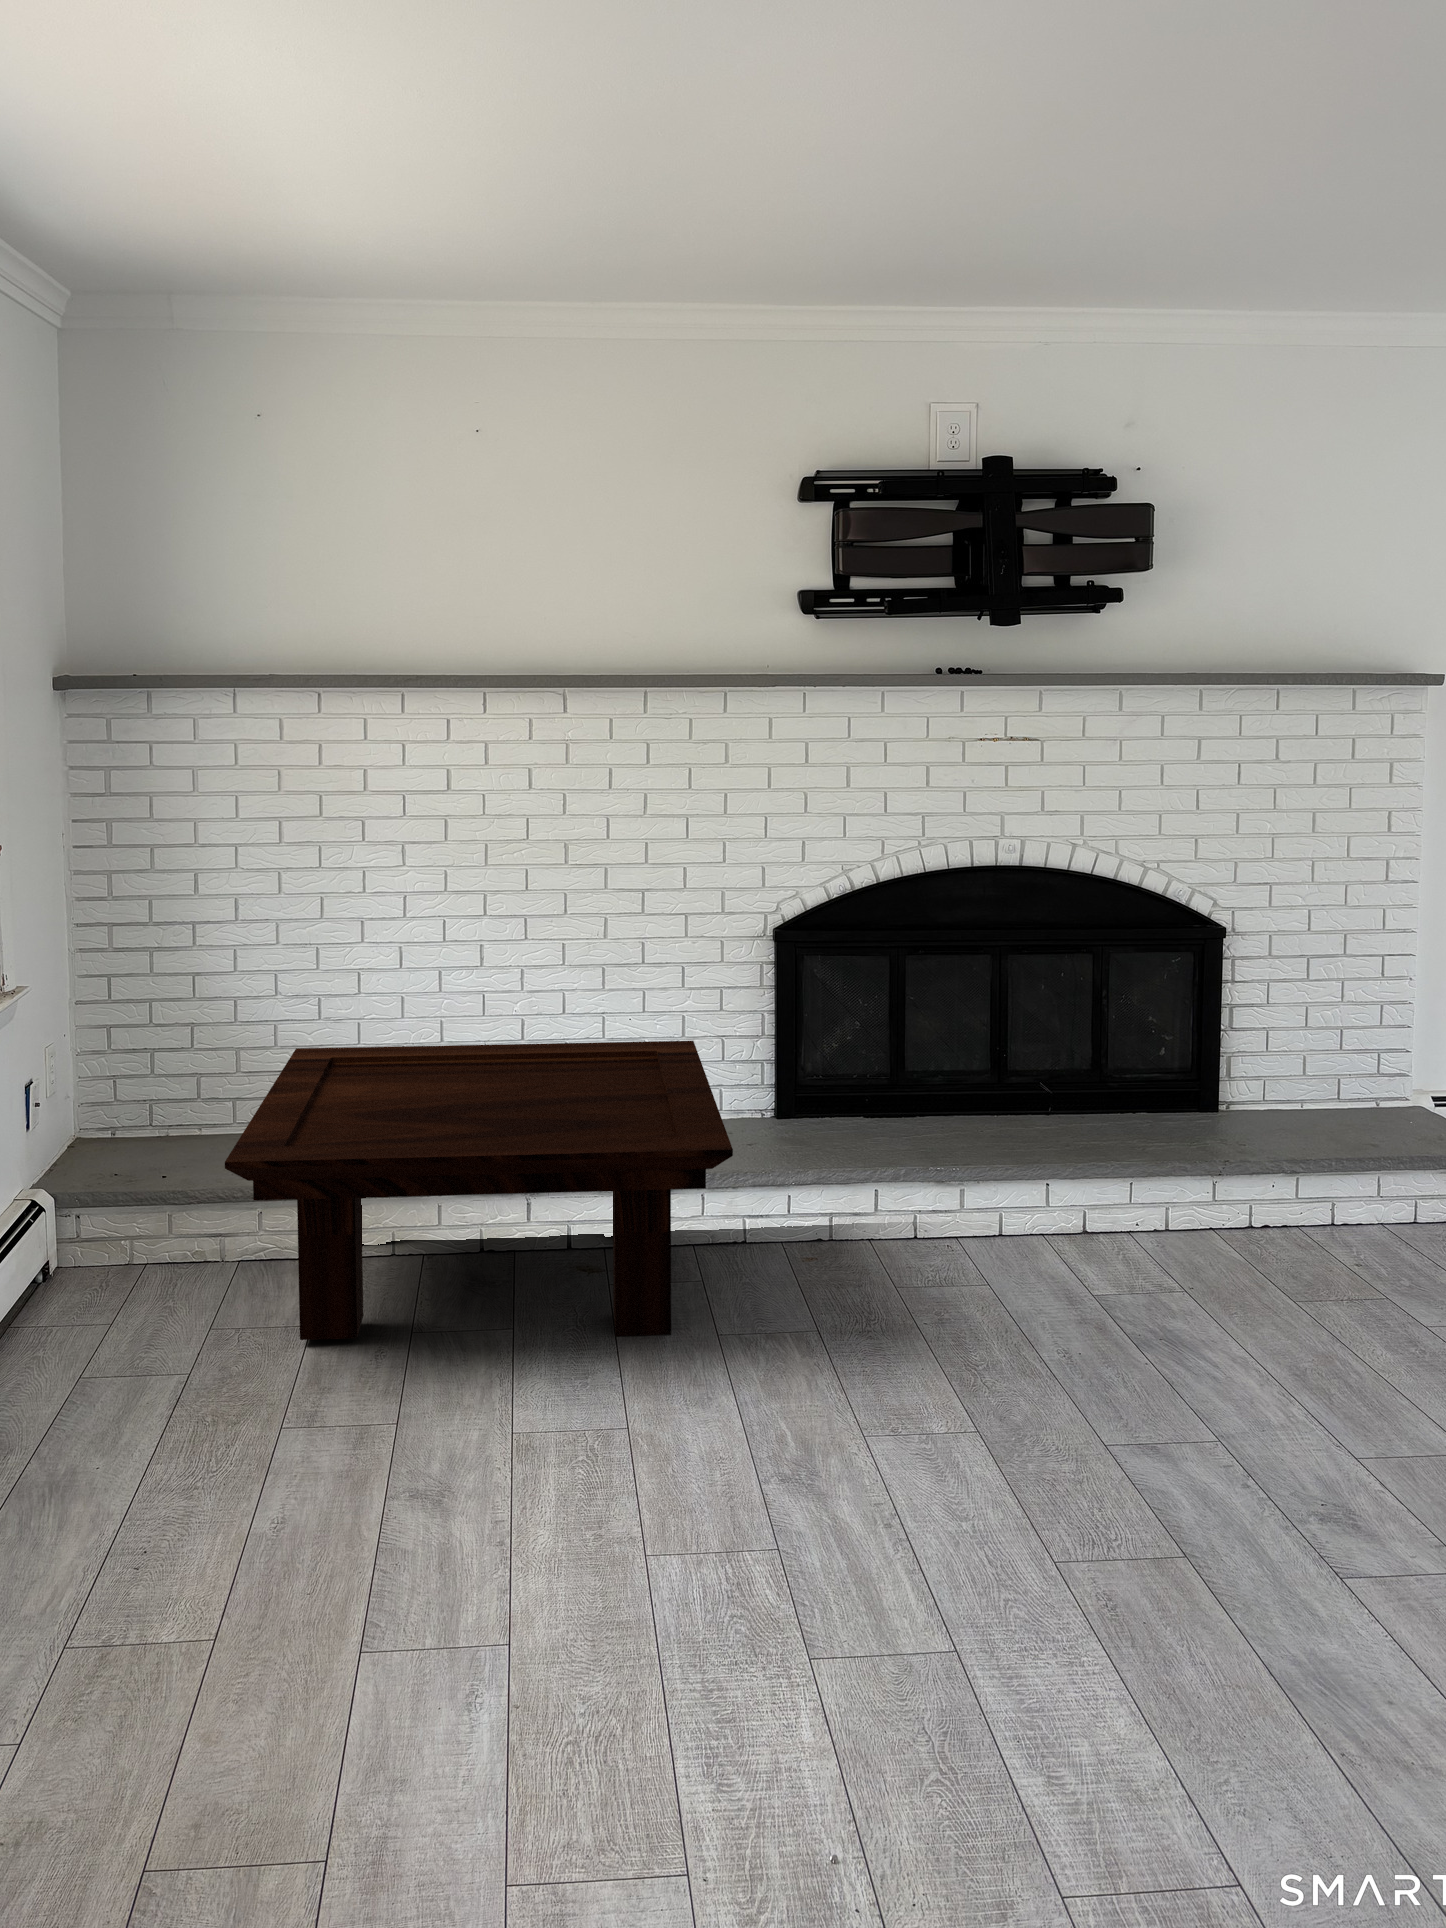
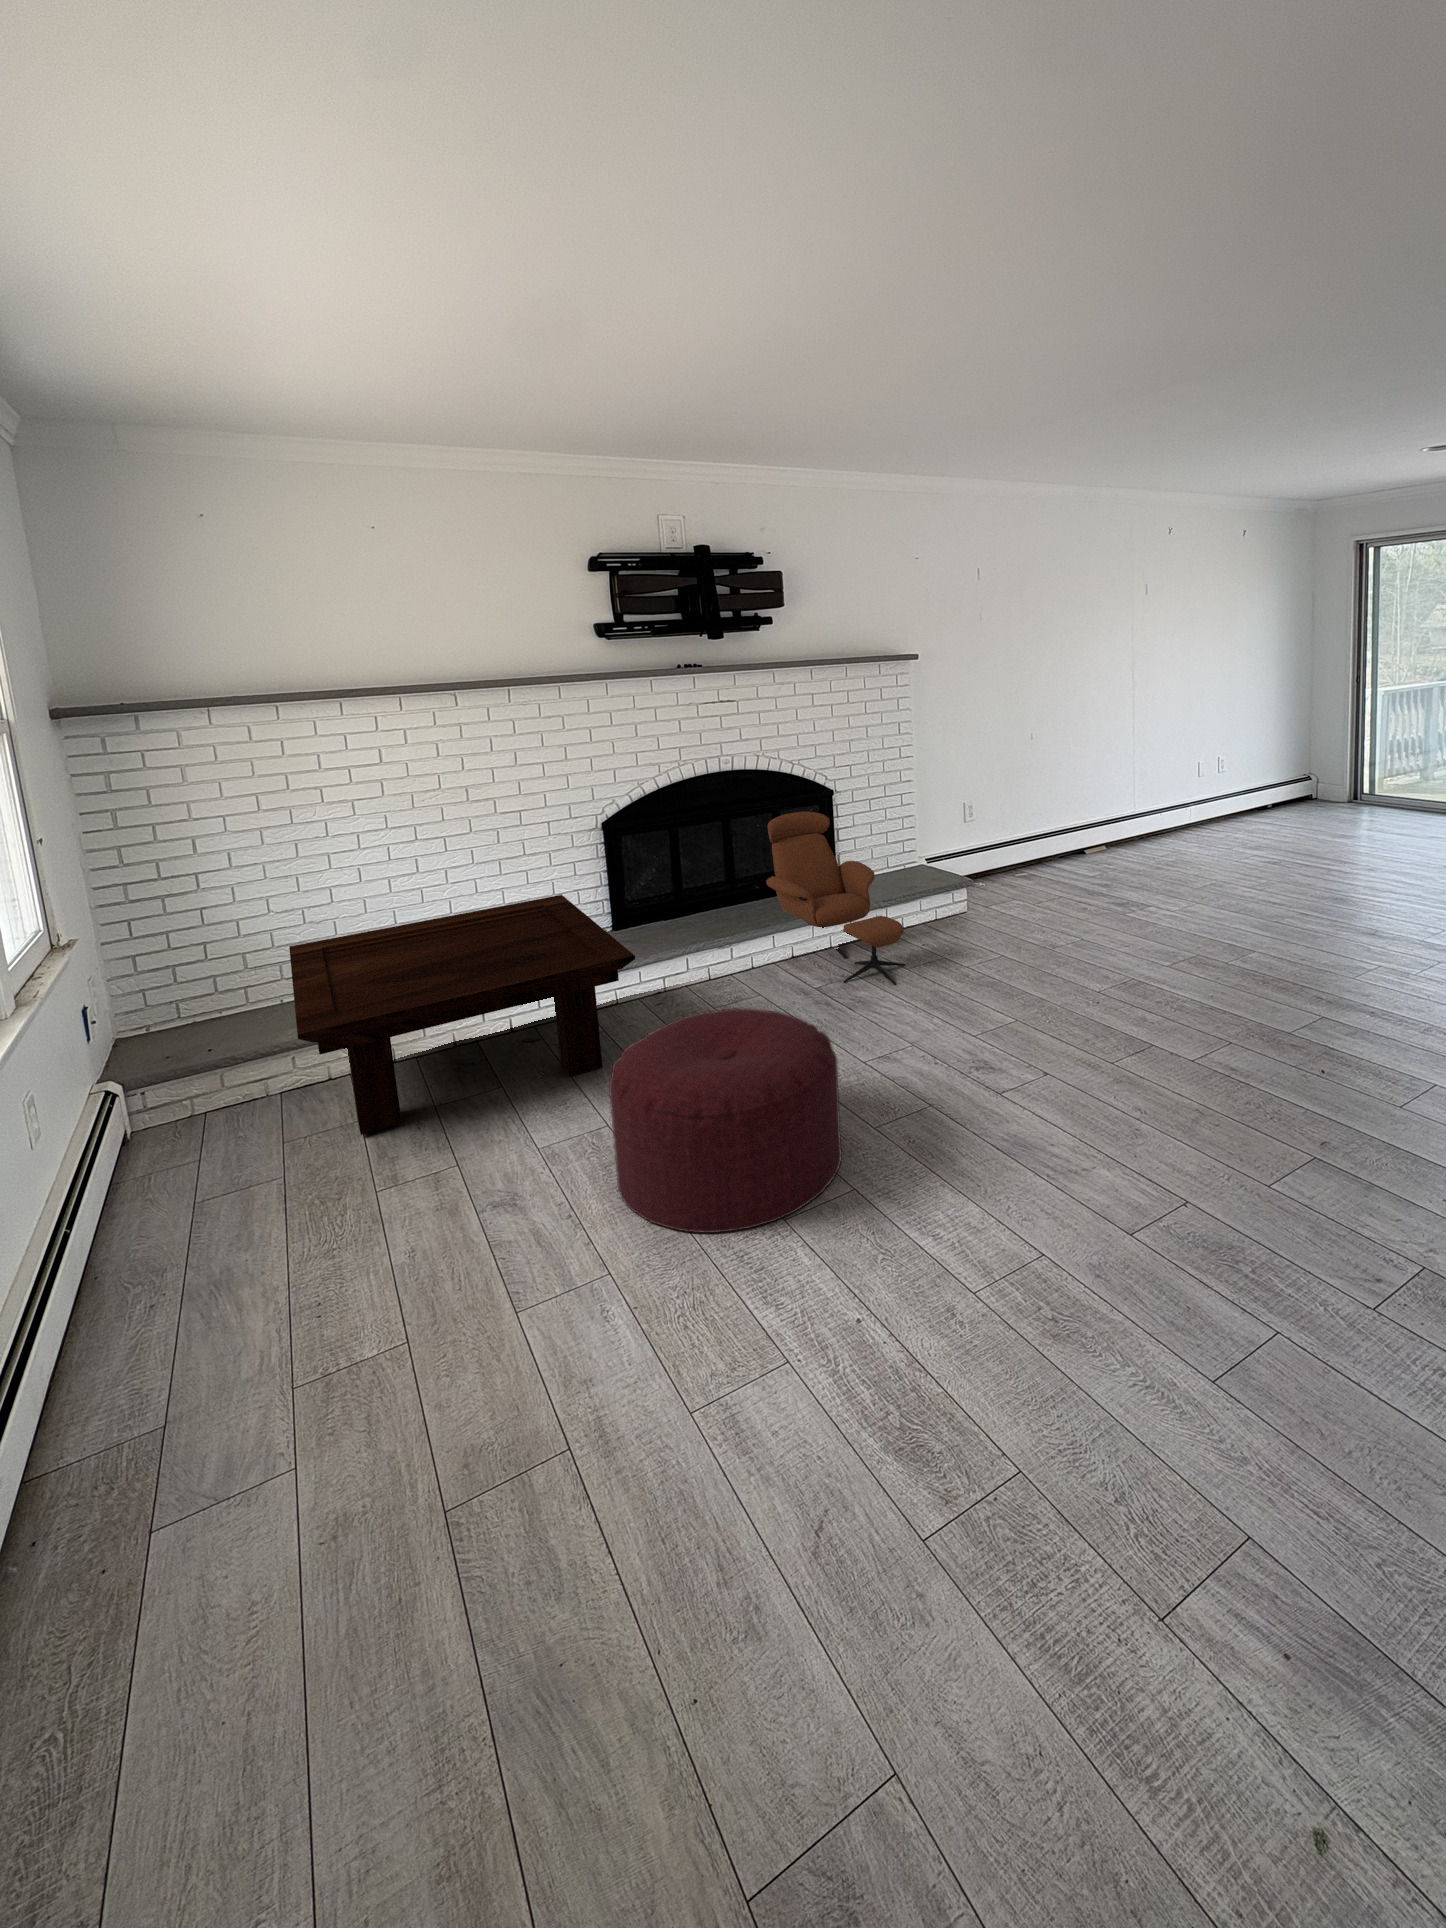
lounge chair: none [1055,960,1303,1322] -> present [766,812,905,985]
ottoman: none [584,1261,987,1653] -> present [609,1009,842,1233]

